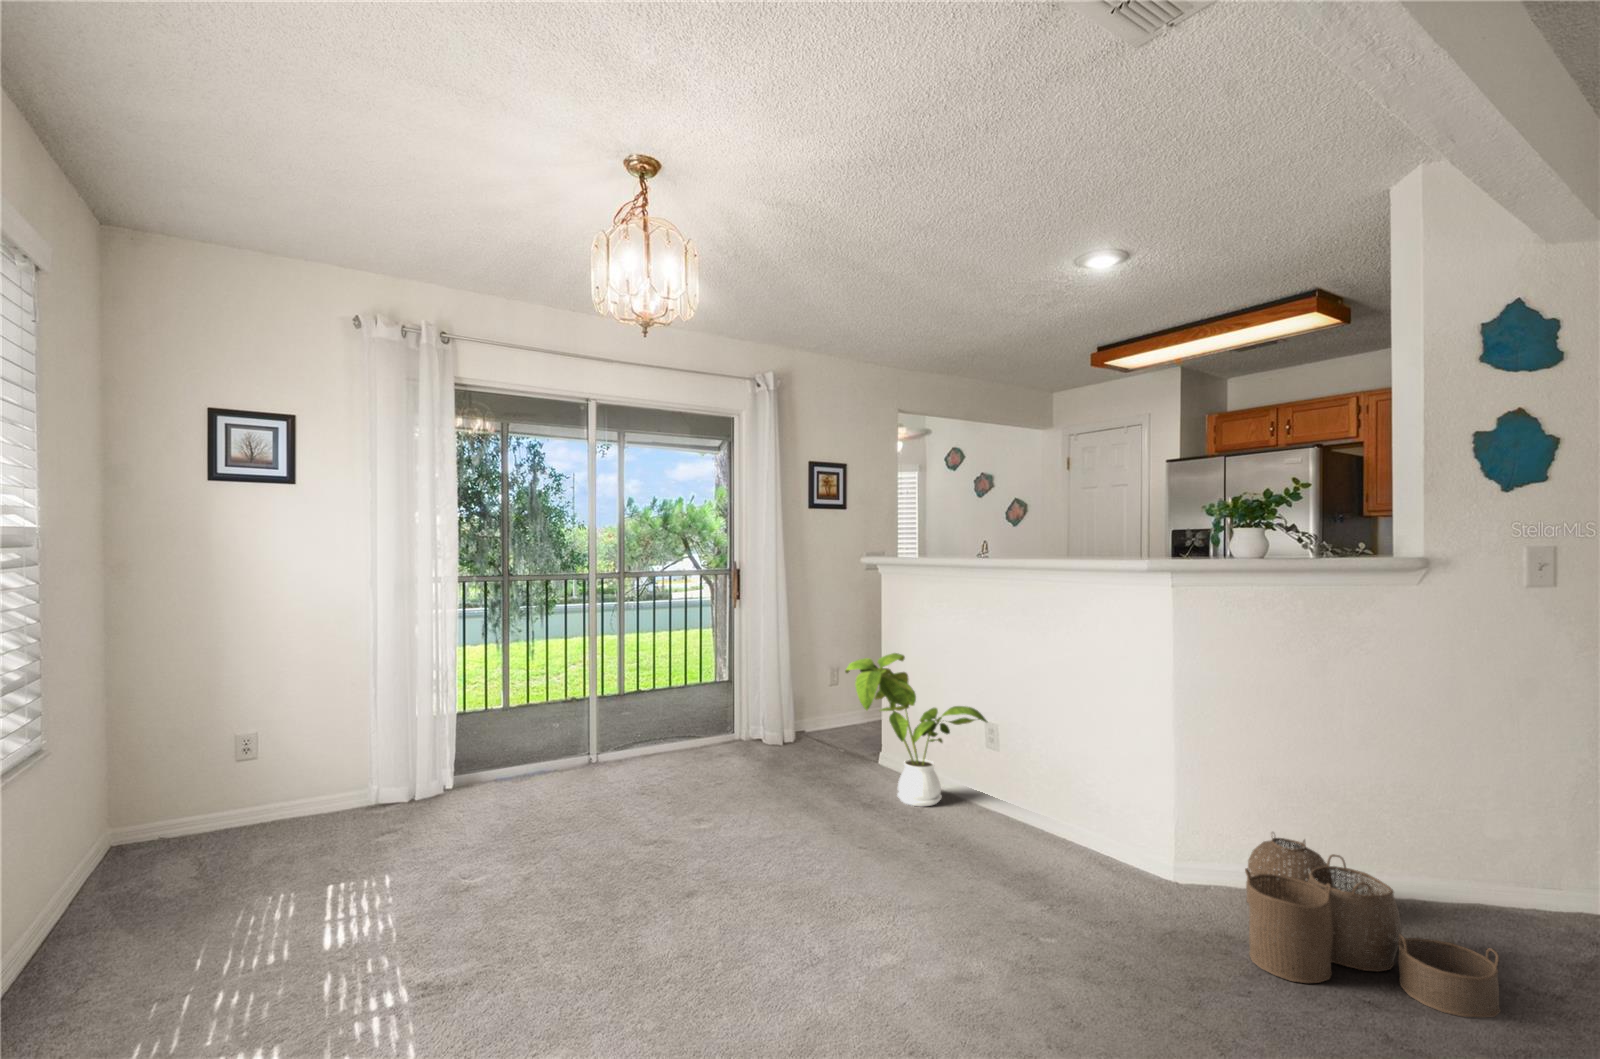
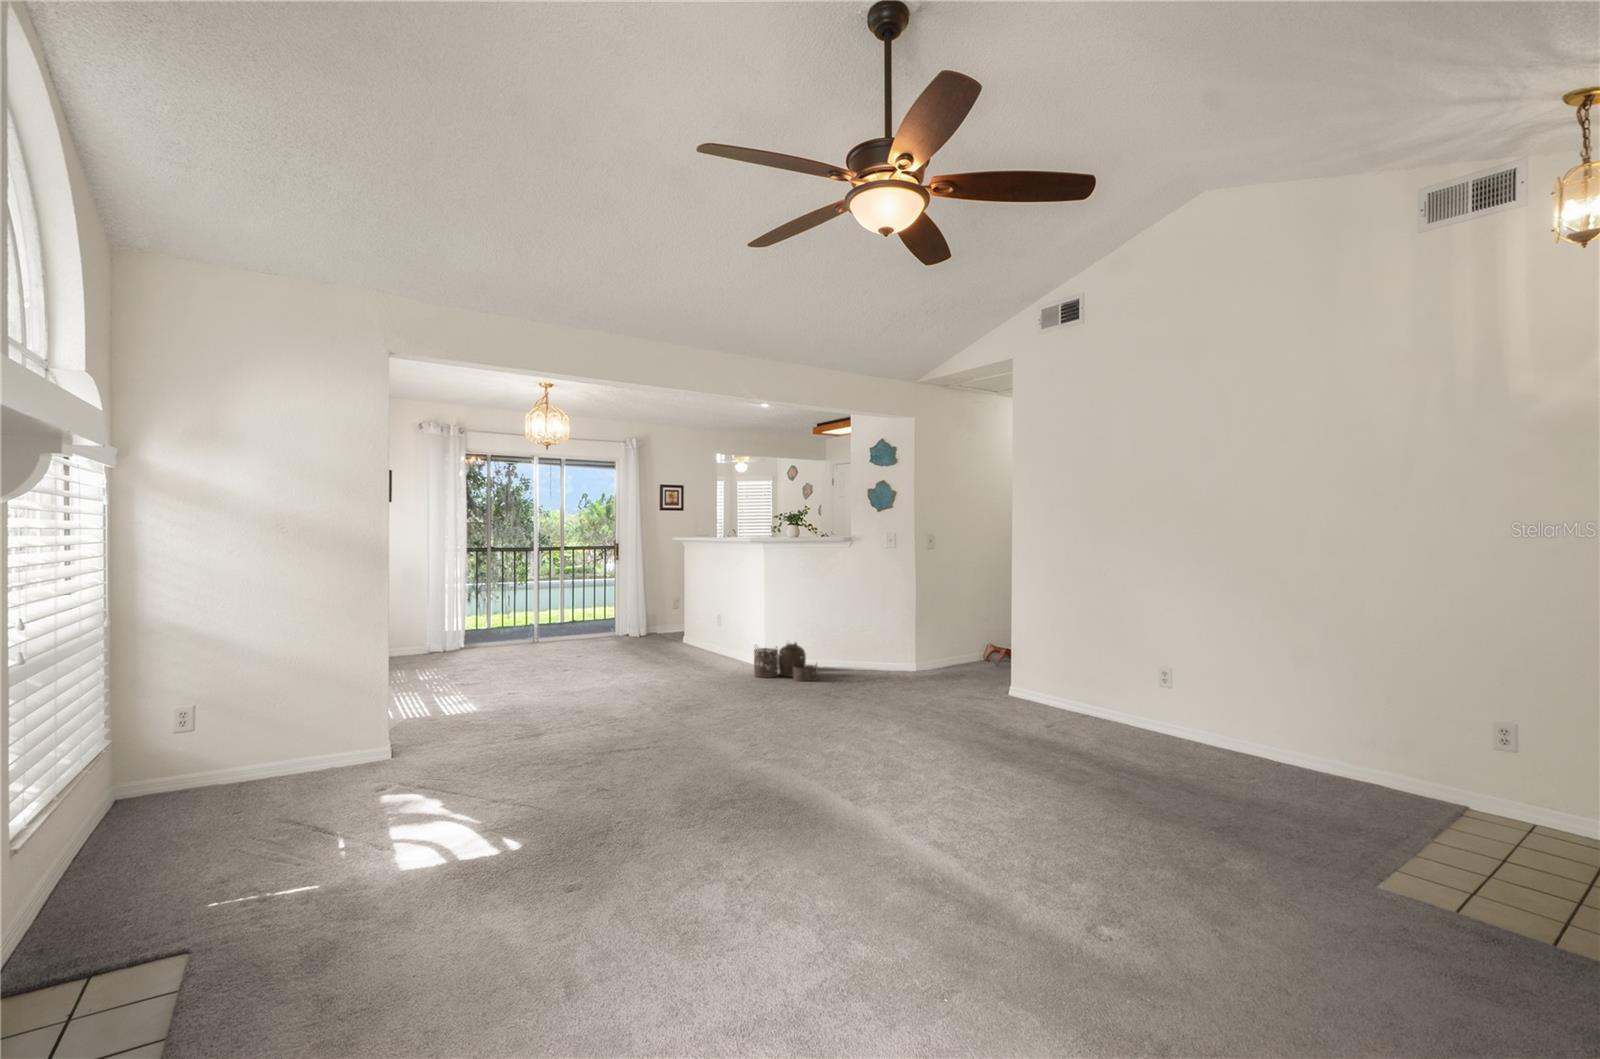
house plant: present [845,653,988,806] -> none [651,581,714,652]

